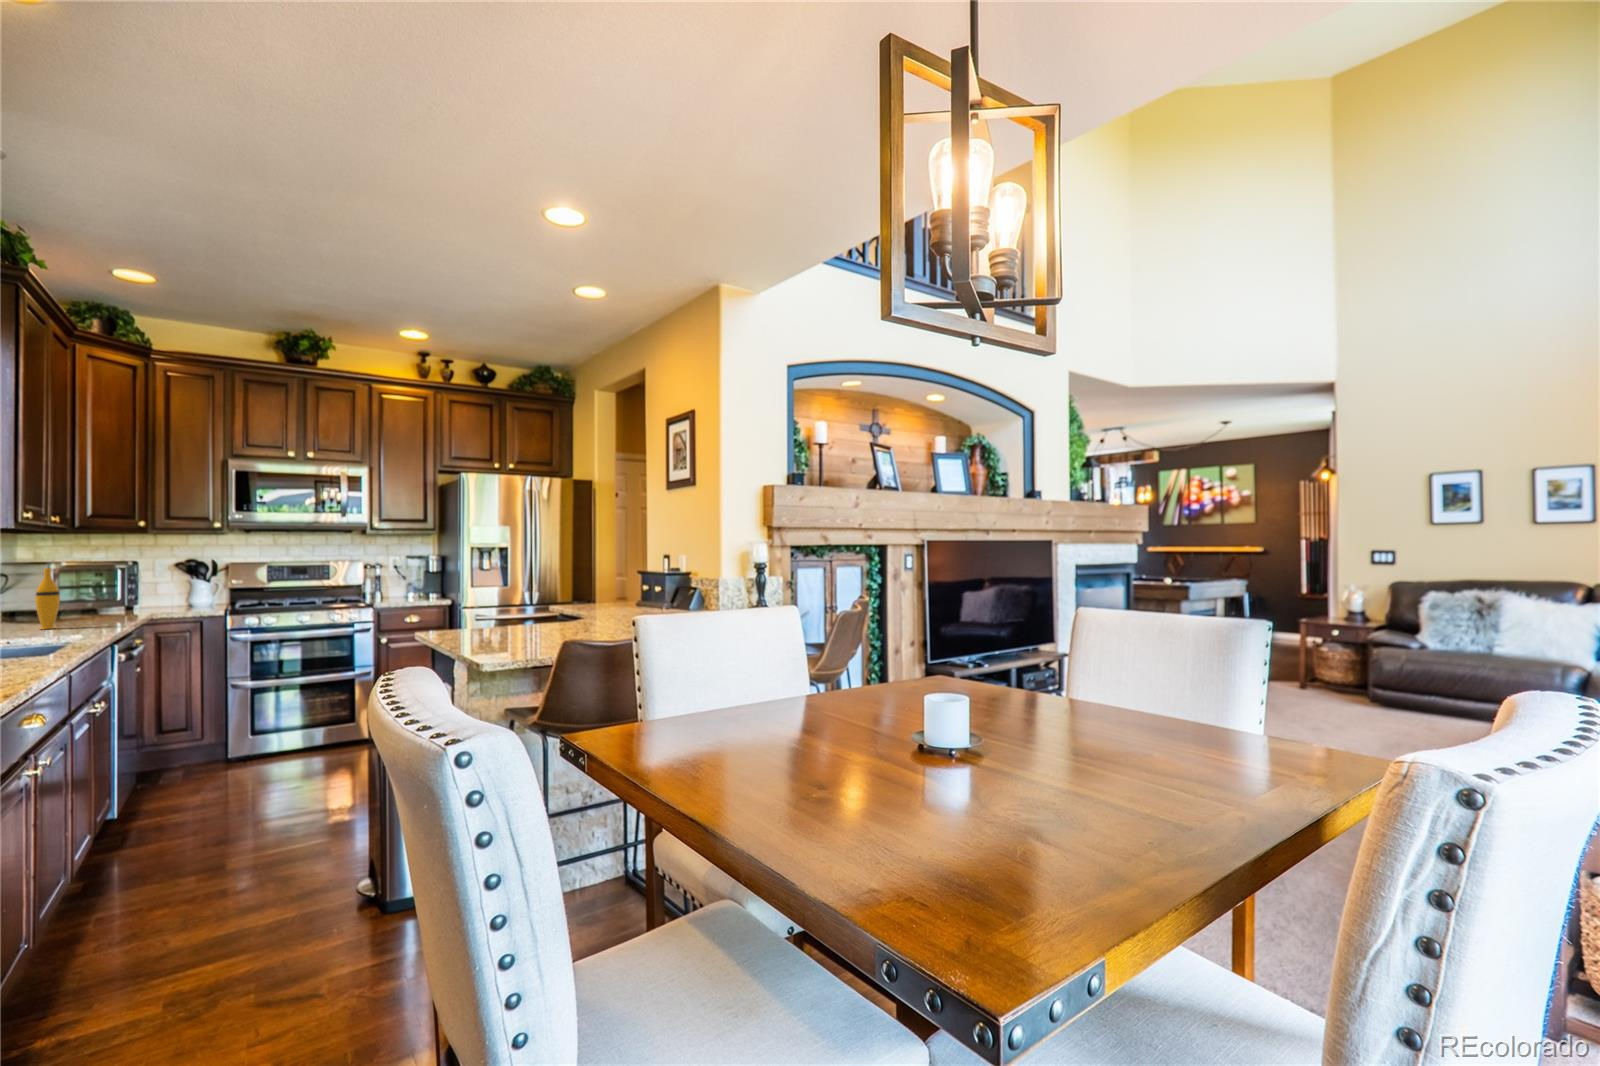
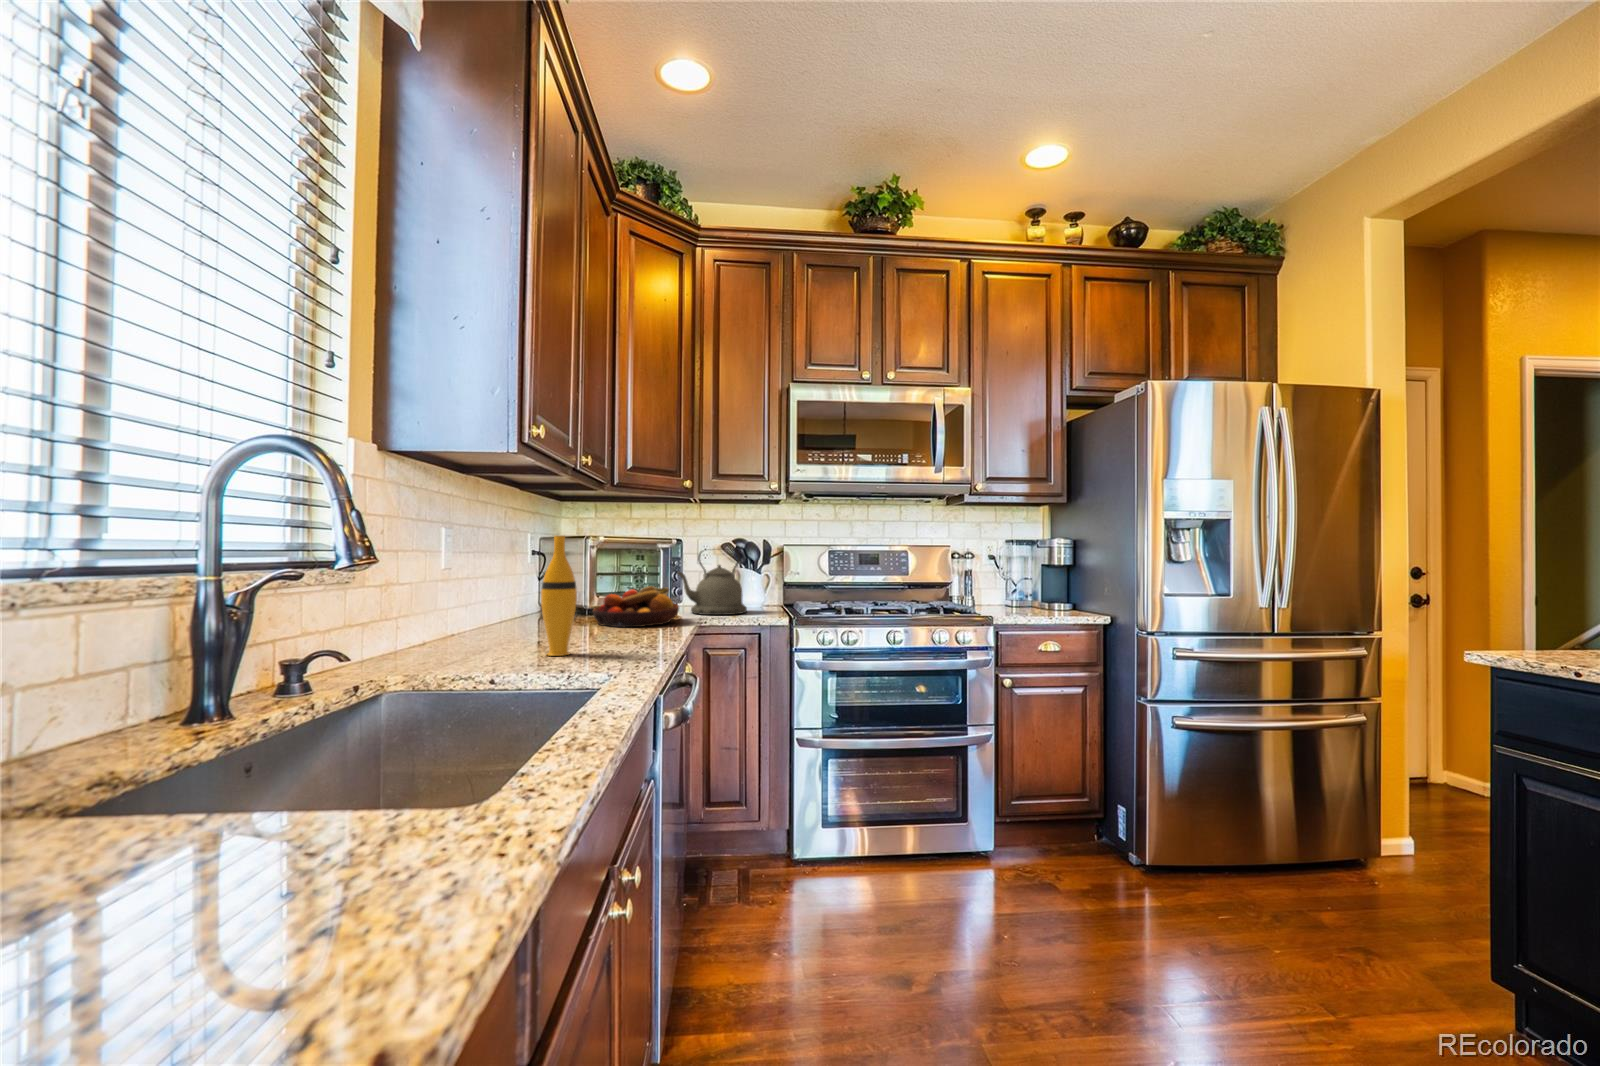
kettle: none [131,568,192,611] -> present [677,549,747,615]
fruit bowl: none [60,594,133,619] -> present [593,586,679,627]

